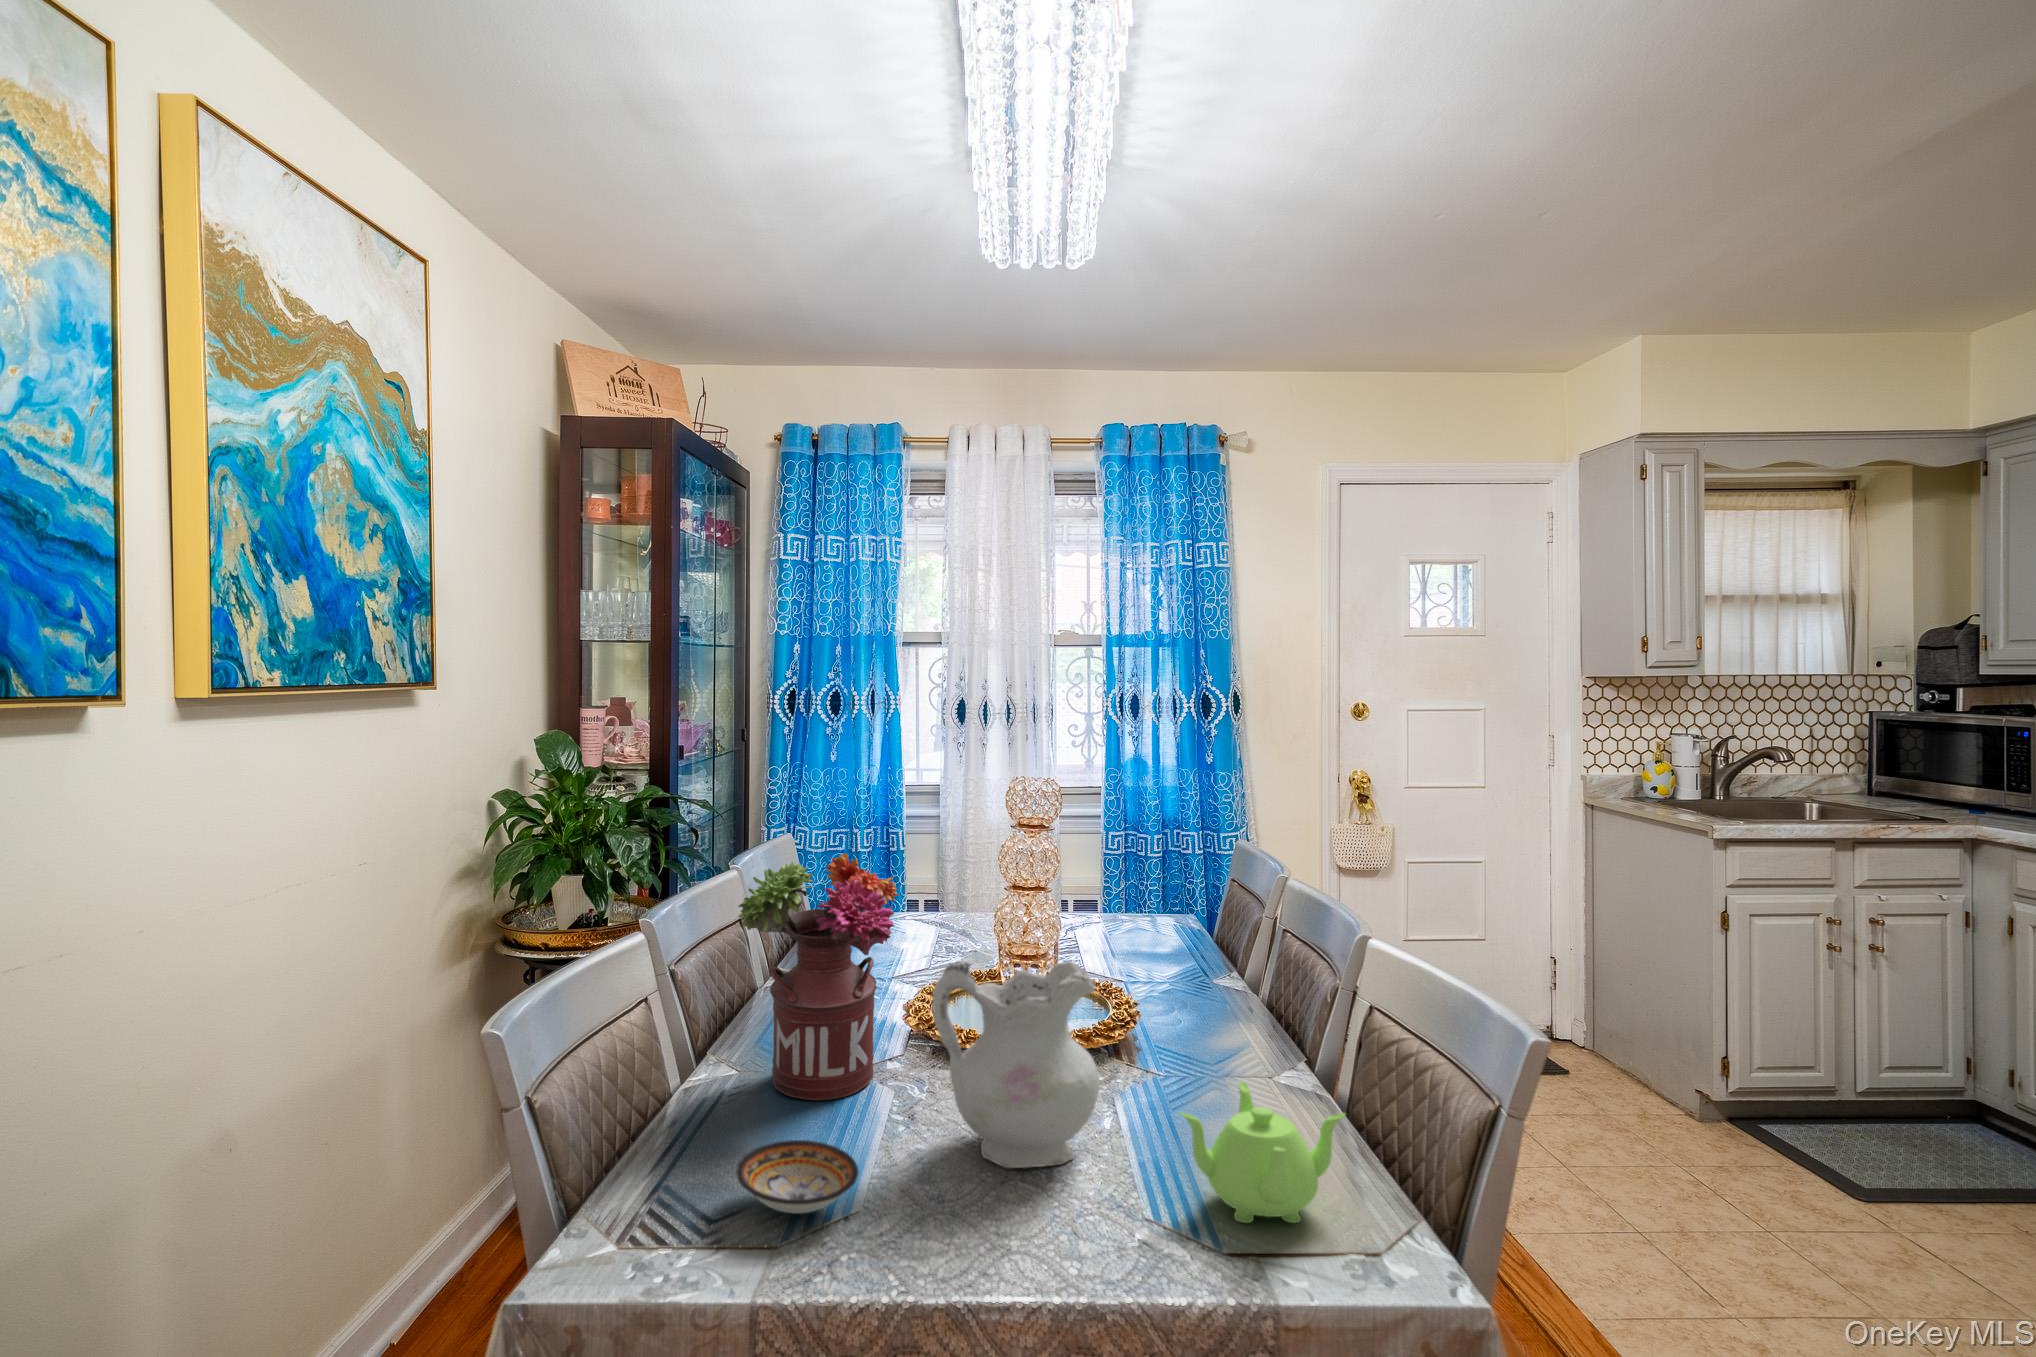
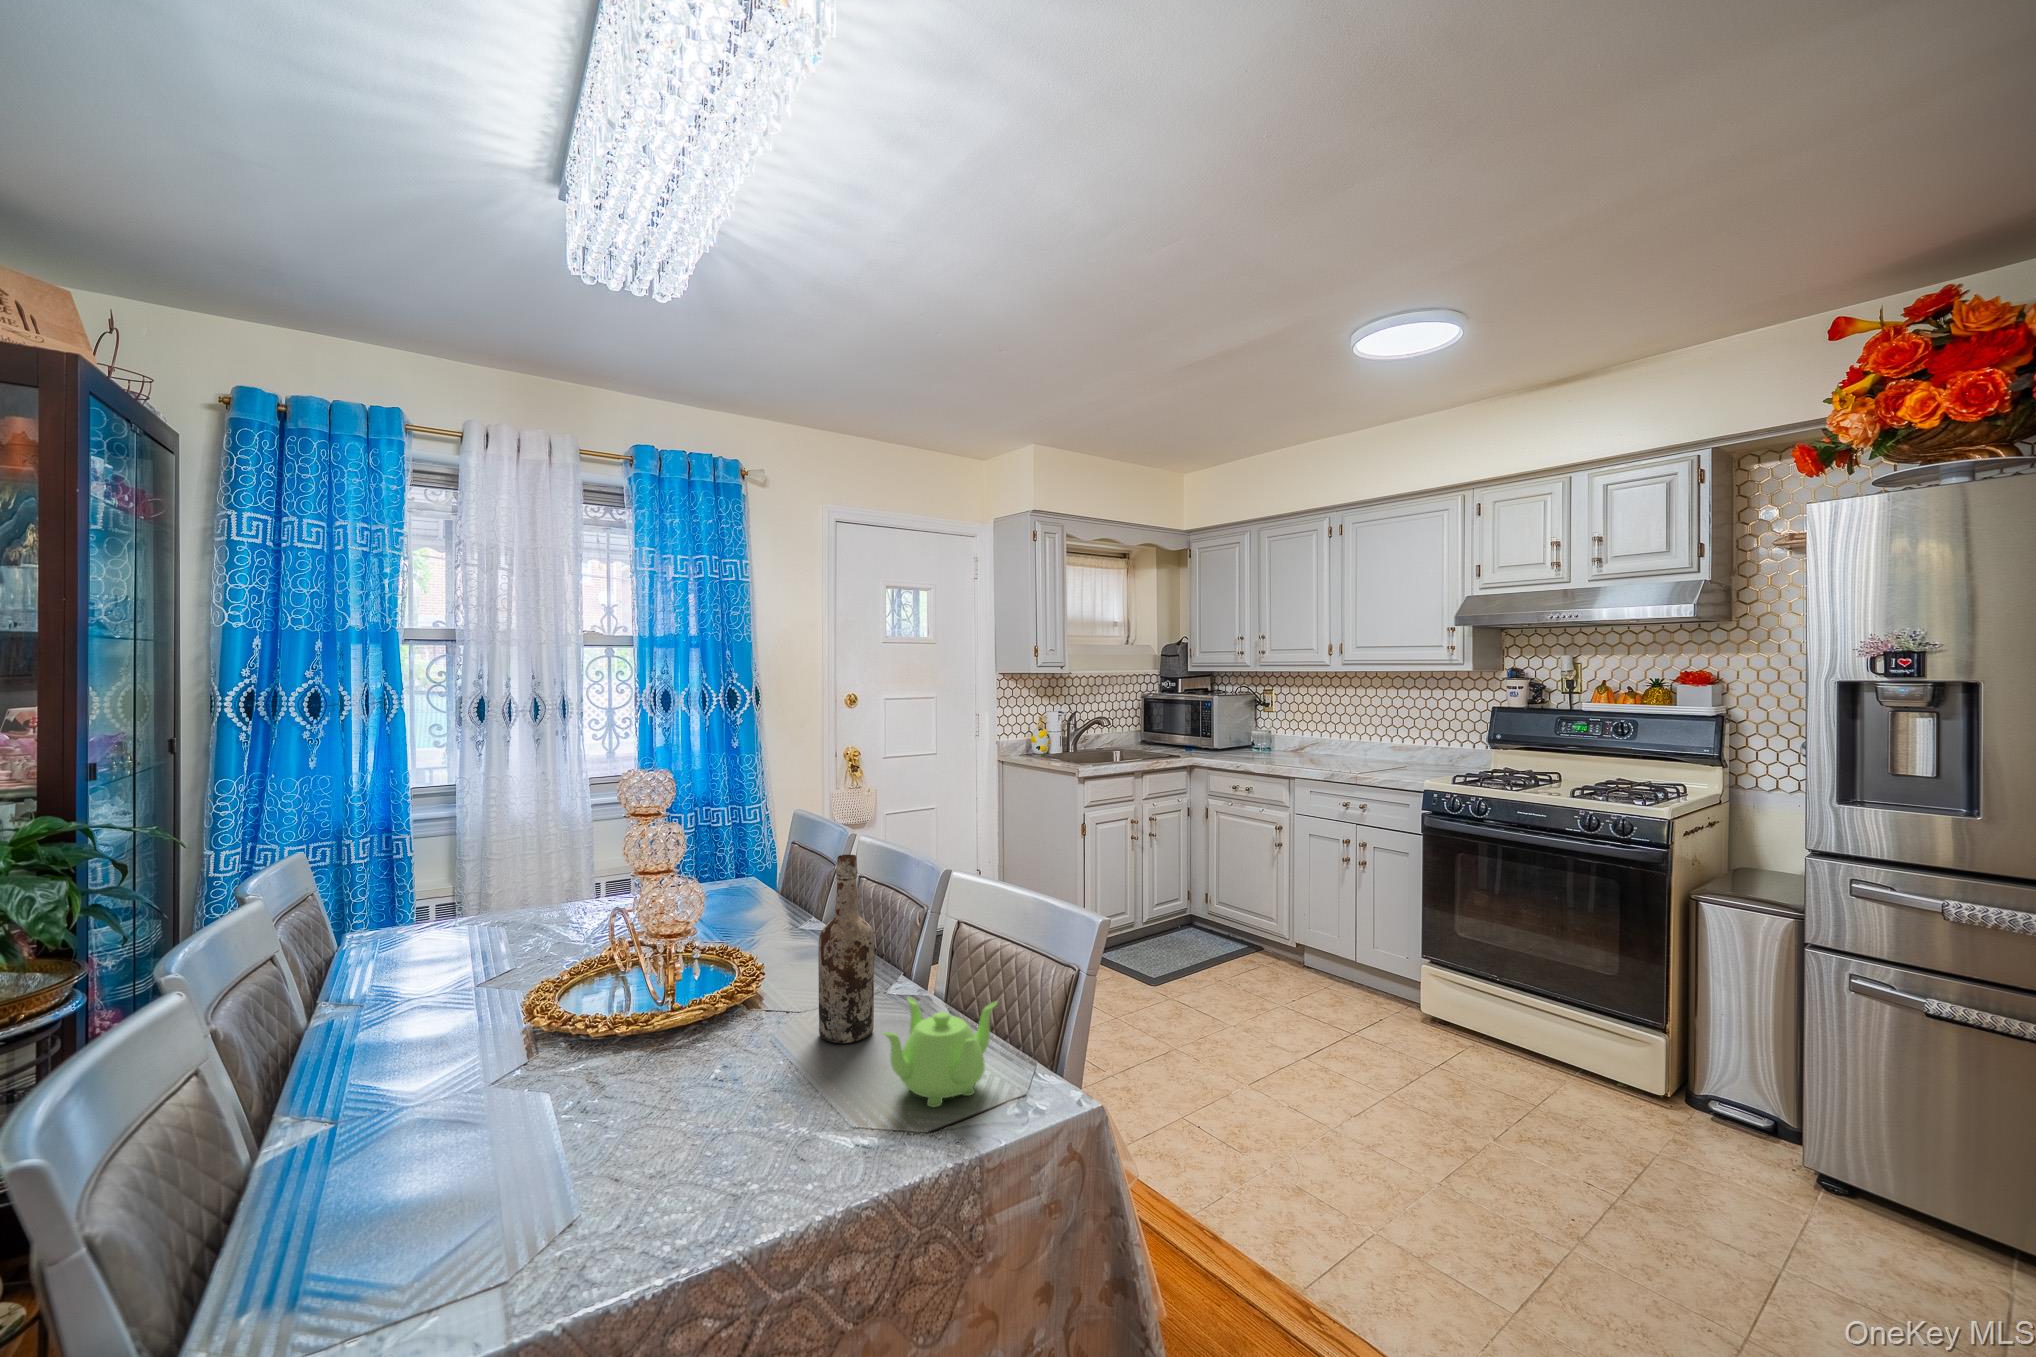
flower arrangement: present [738,853,899,1100] -> none [346,859,555,1131]
wine bottle: none [1160,896,1226,1122] -> present [818,855,875,1043]
ceramic pitcher: present [933,962,1099,1168] -> none [628,927,791,1128]
ceramic bowl: present [736,1140,859,1213] -> none [425,1161,584,1248]

